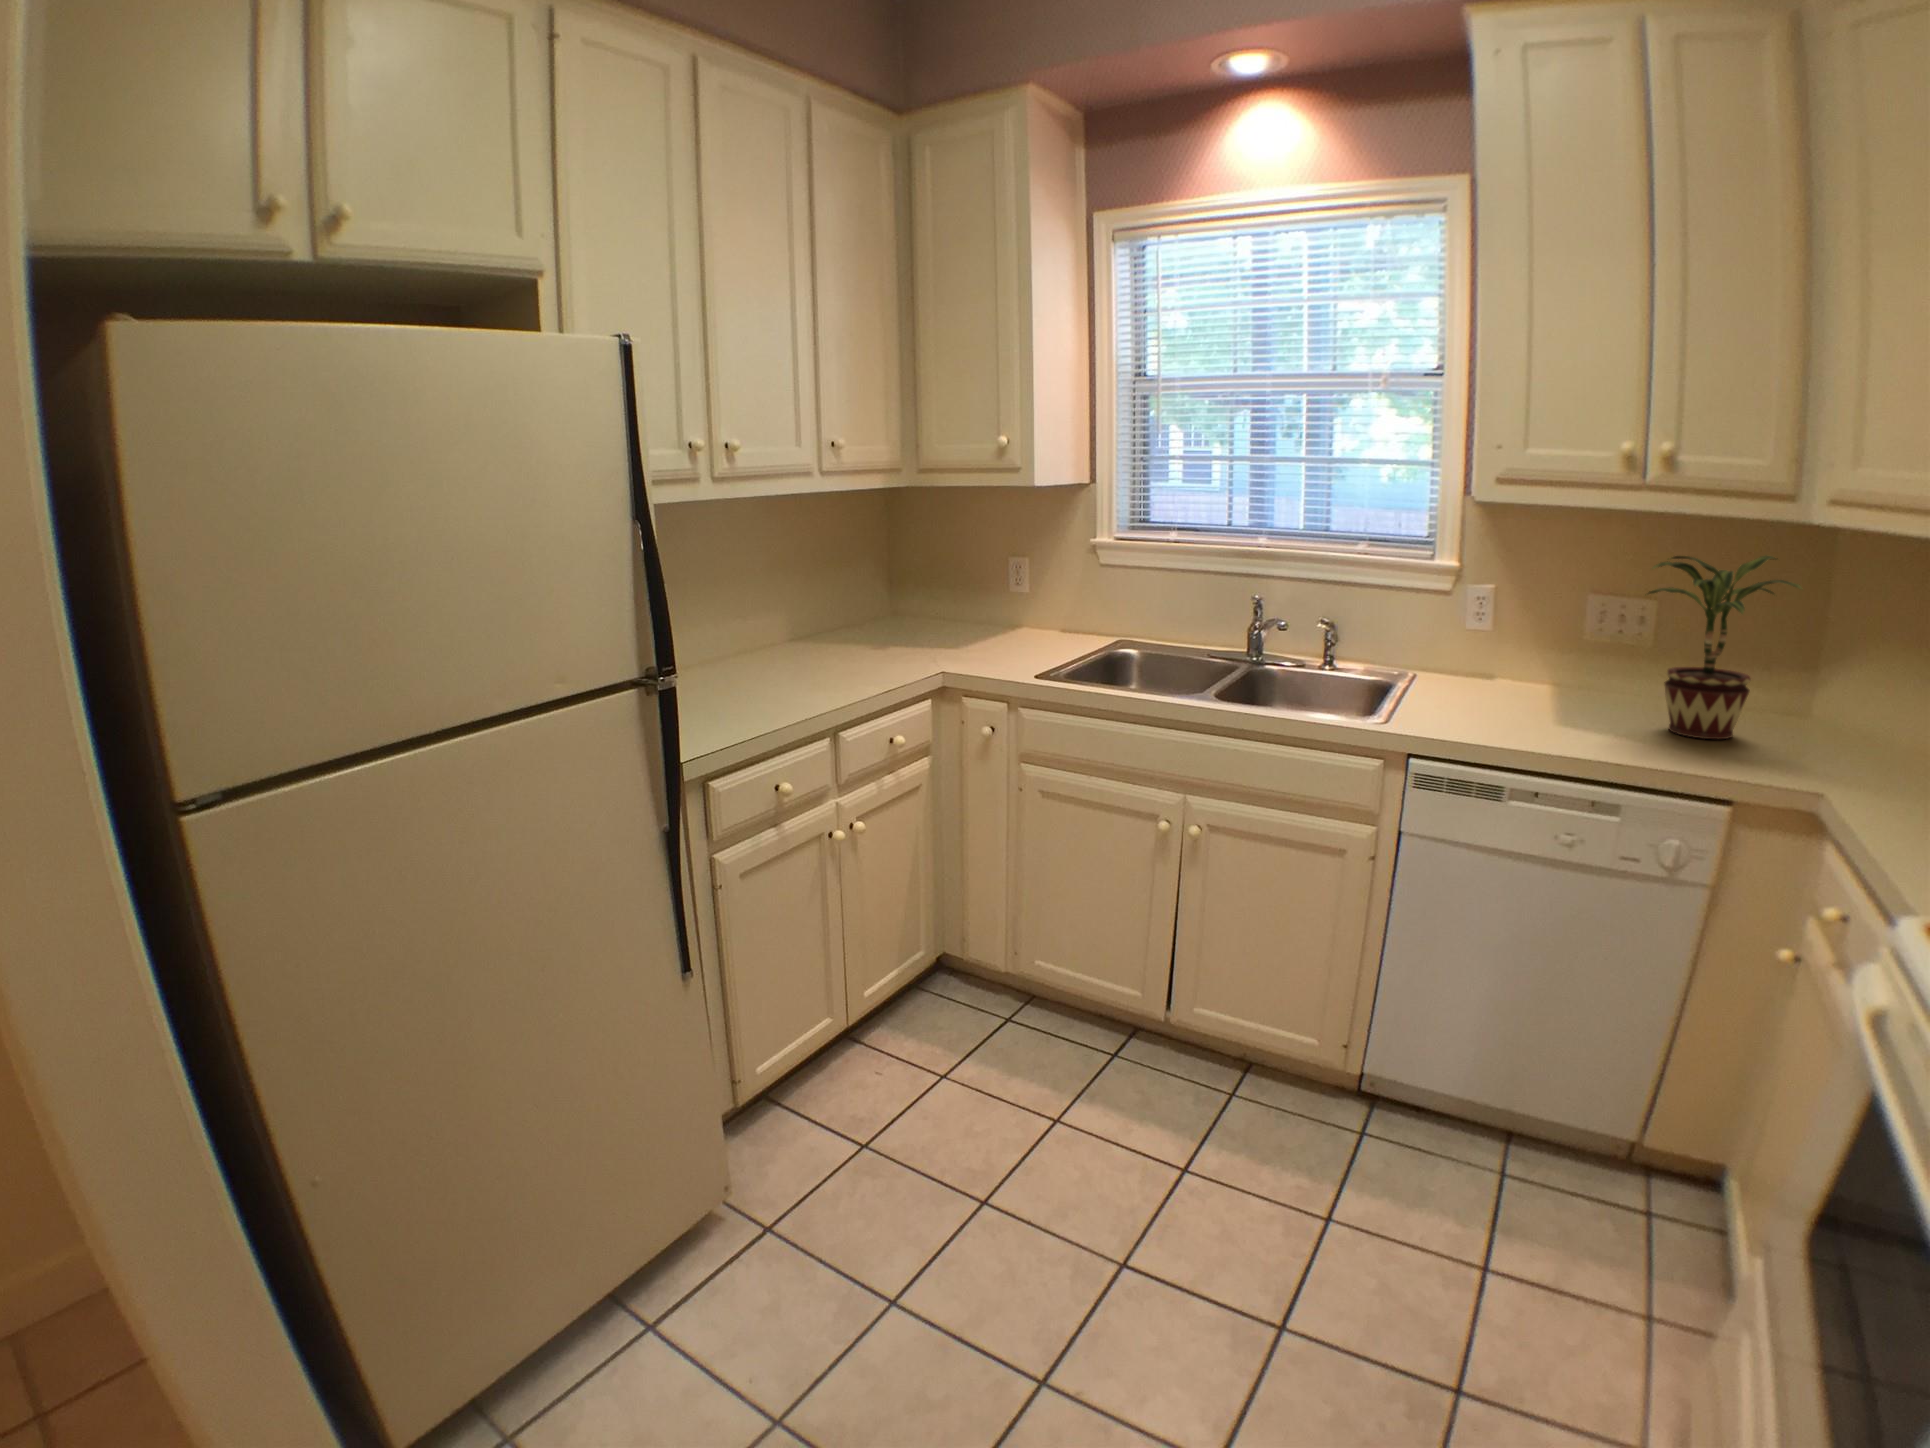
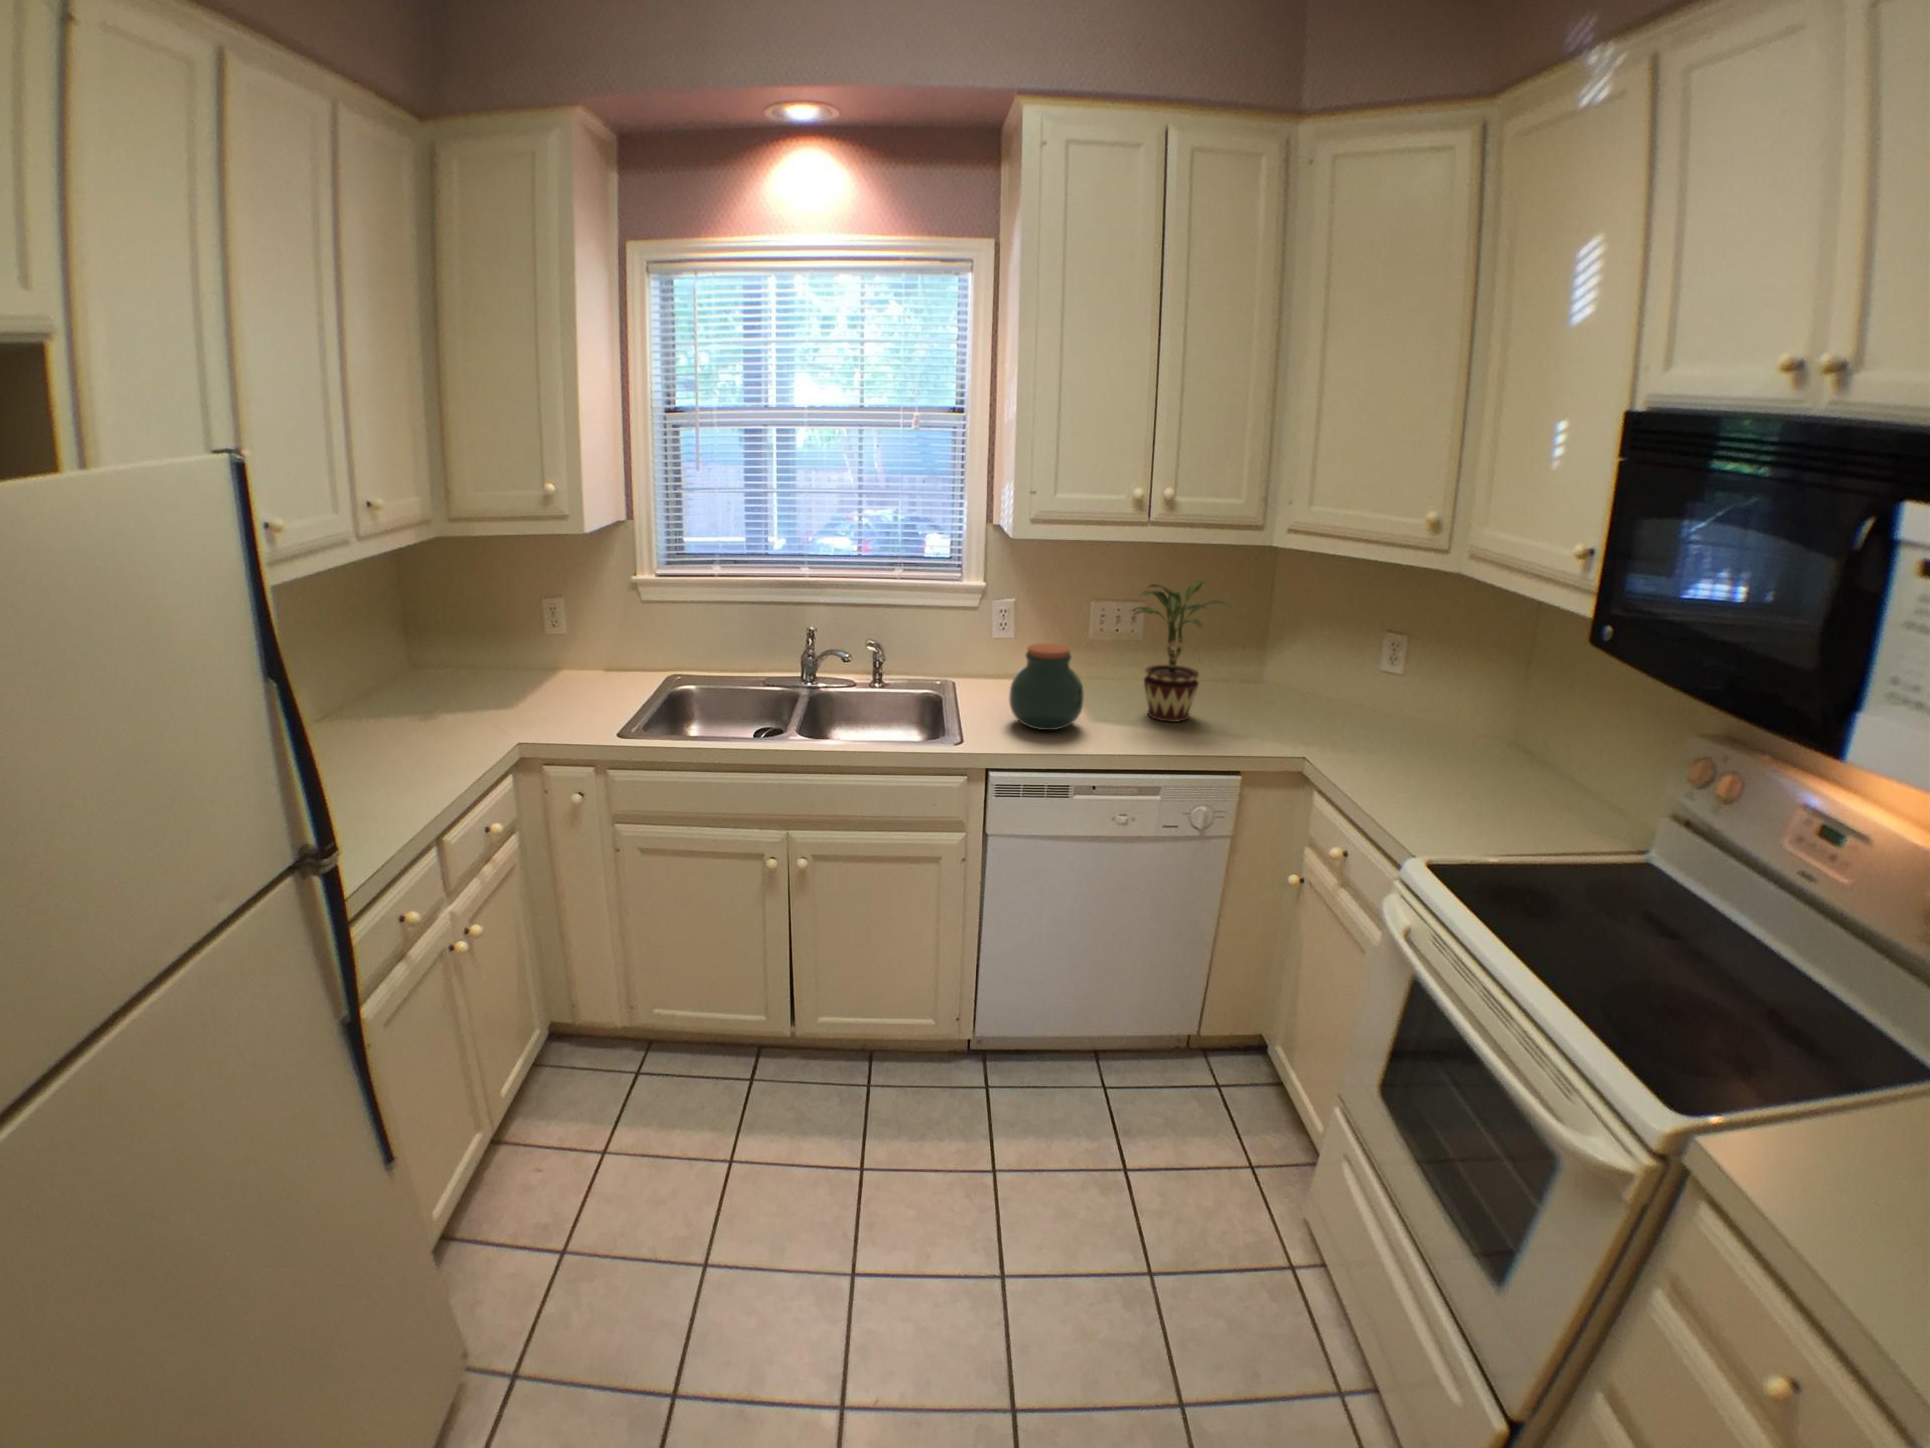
jar: none [1459,622,1560,725] -> present [1009,643,1084,730]

